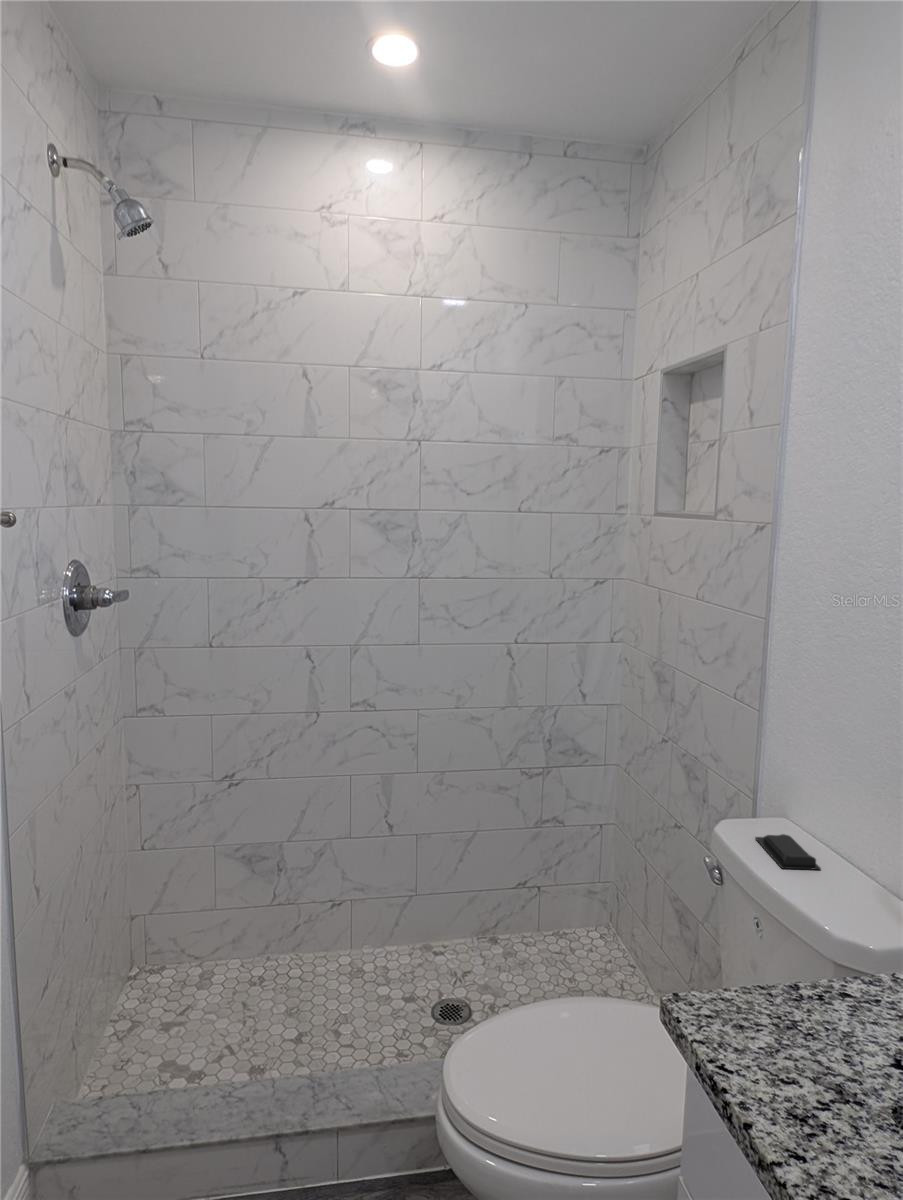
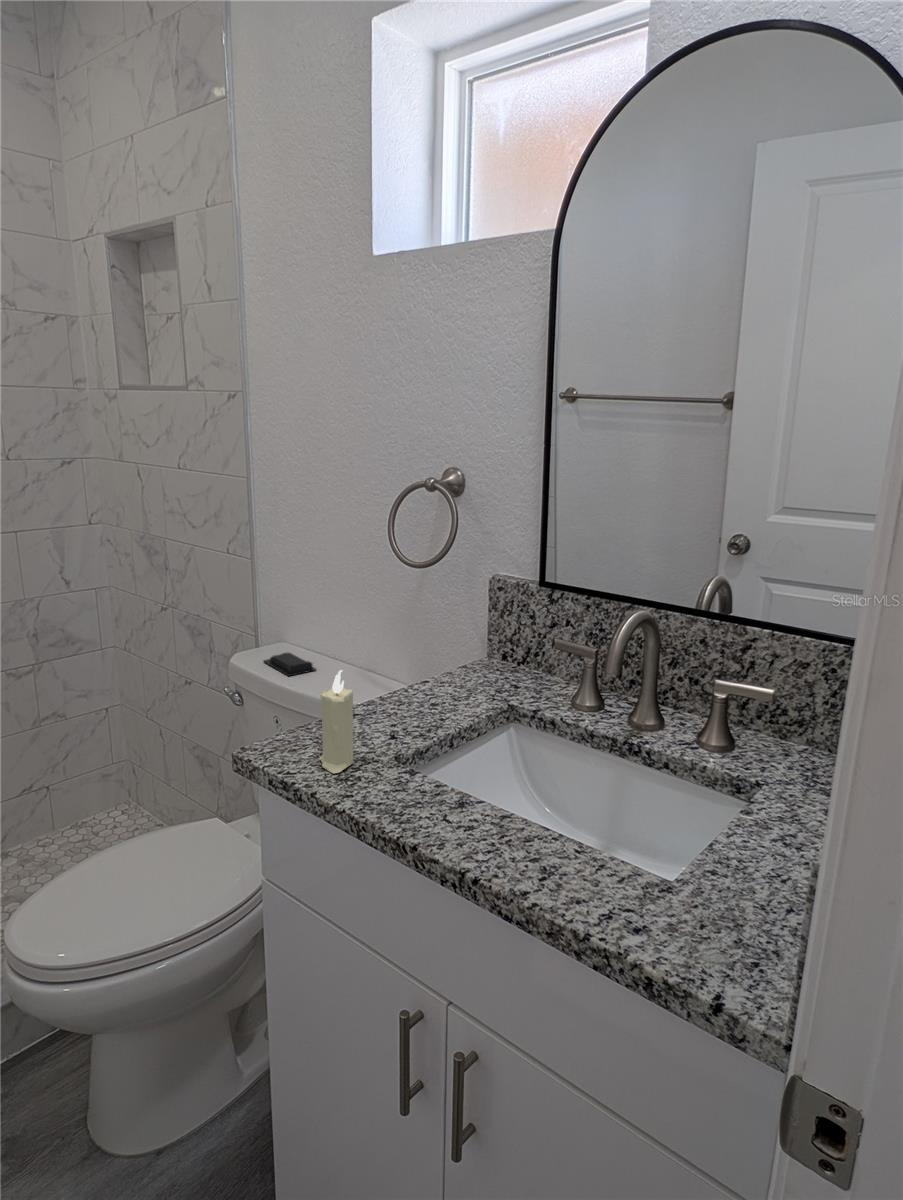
candle: none [771,952,833,1101] -> present [319,670,353,774]

